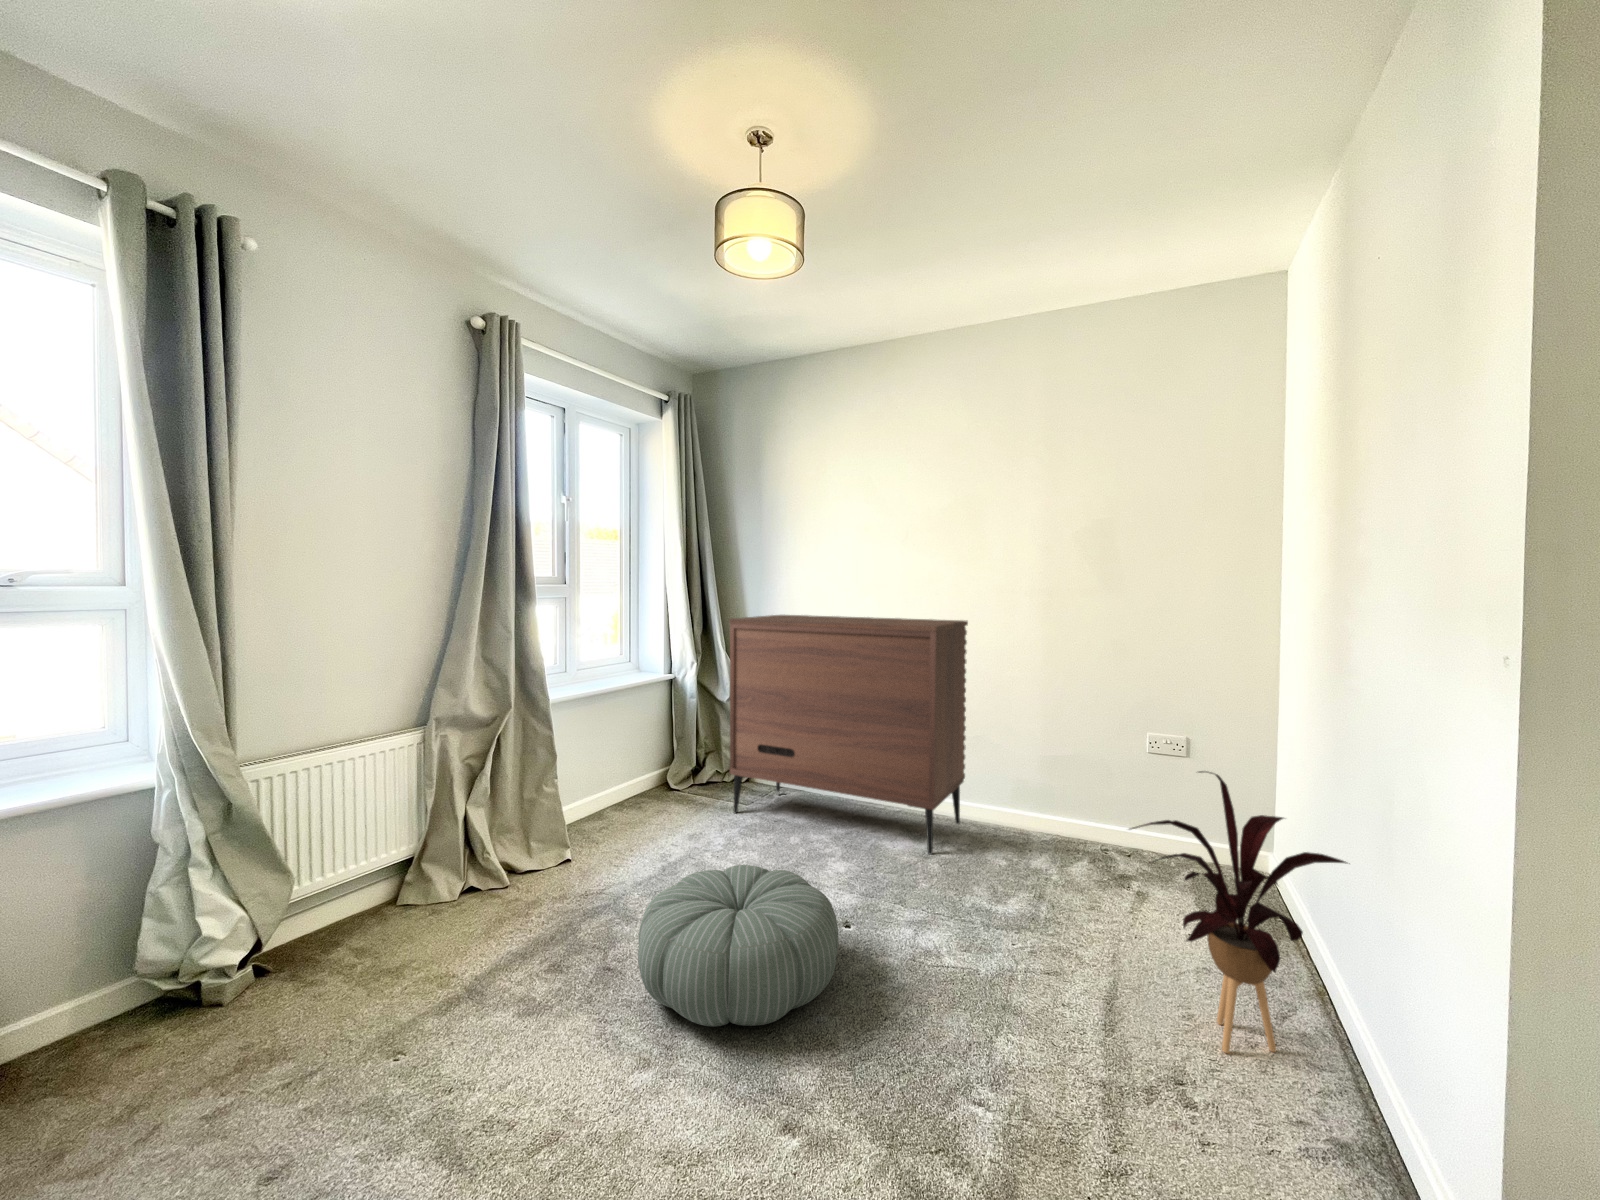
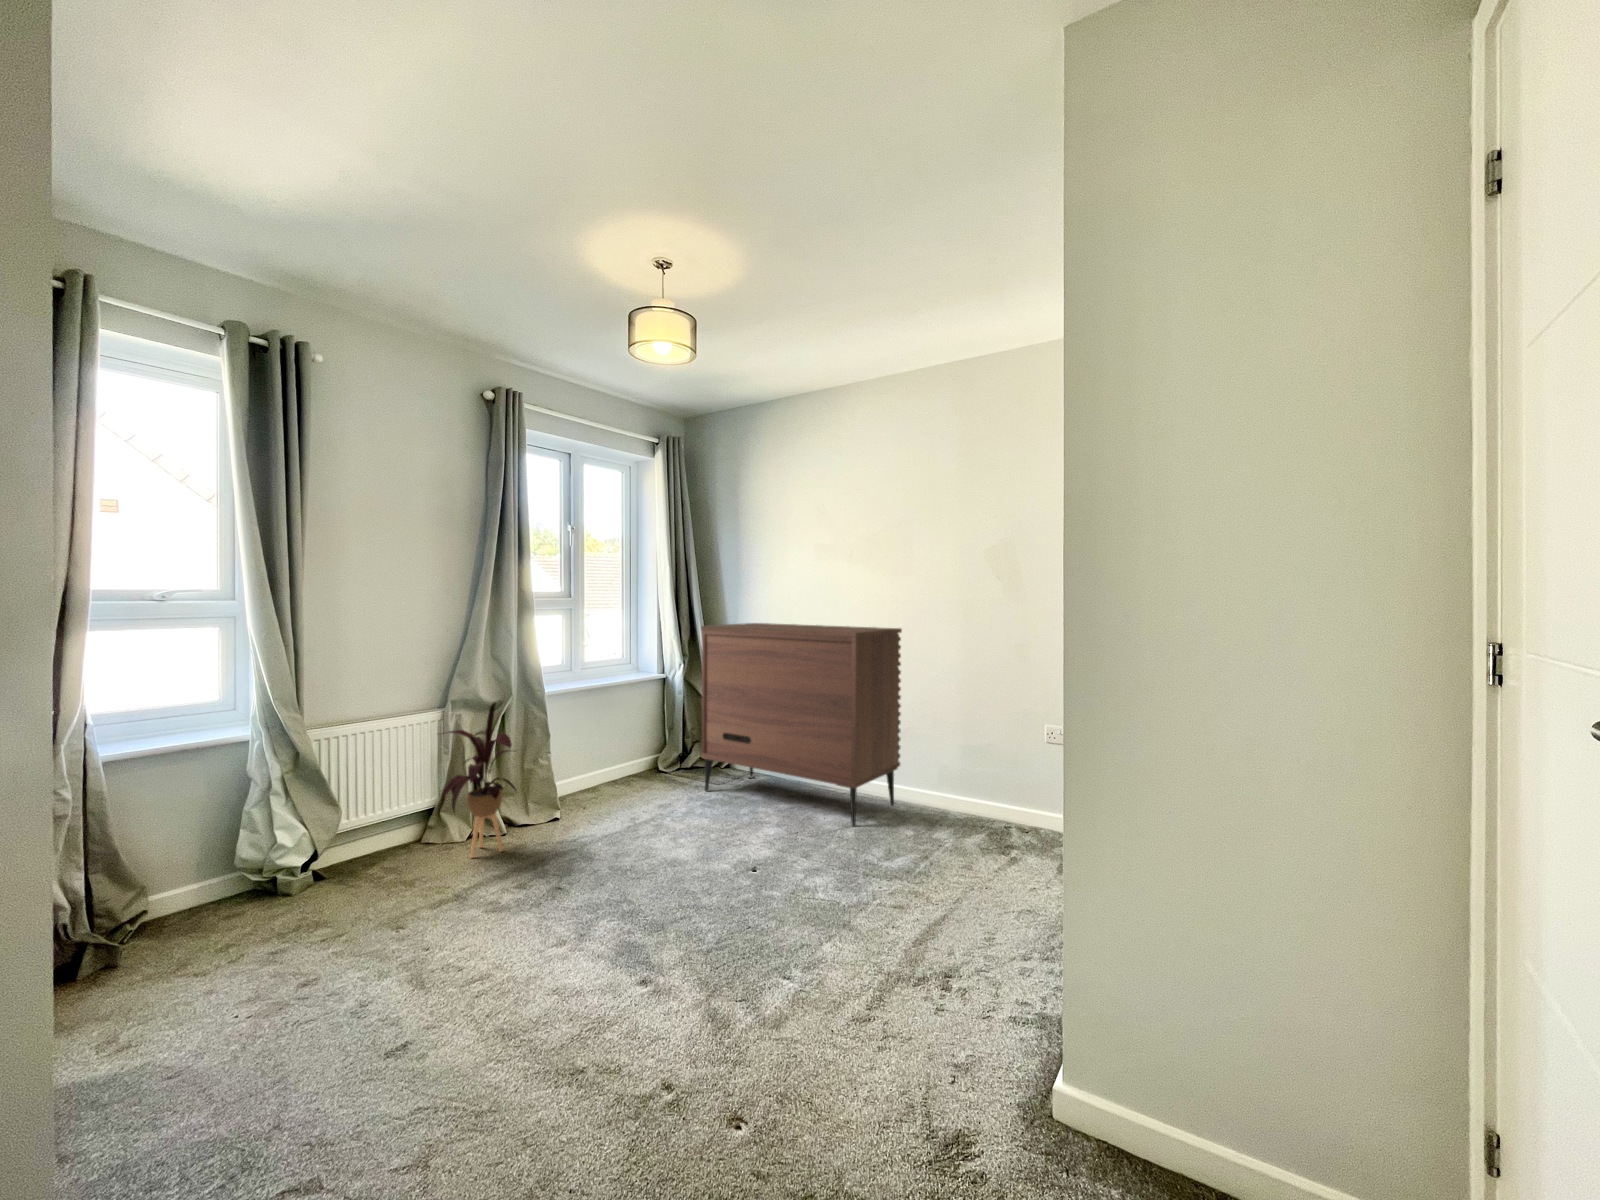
house plant: present [1130,771,1347,1053] -> present [441,702,516,858]
pouf: present [638,865,839,1026] -> none [572,817,729,925]

